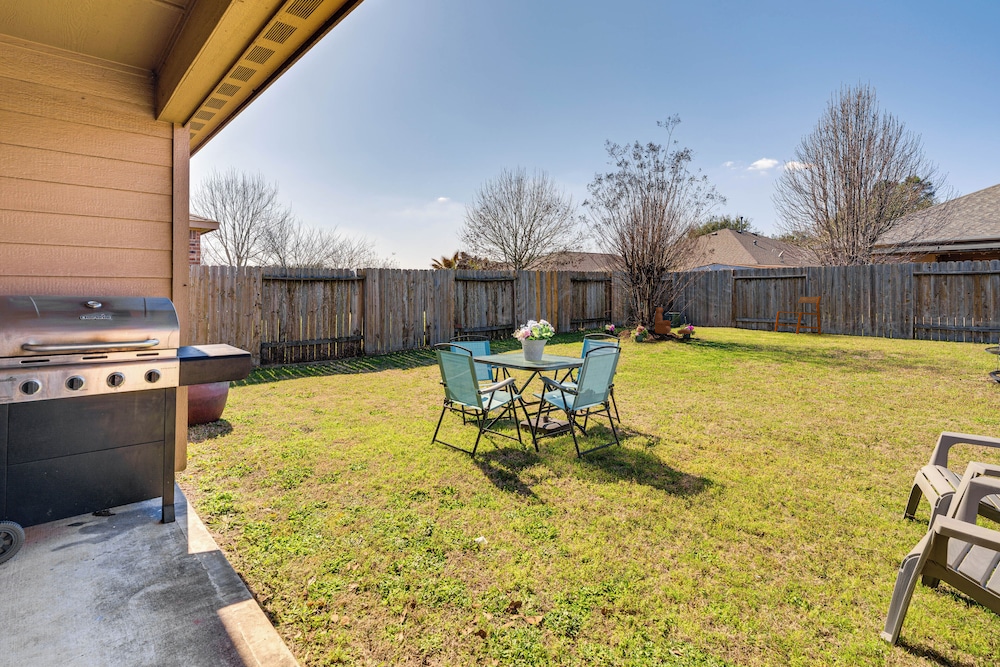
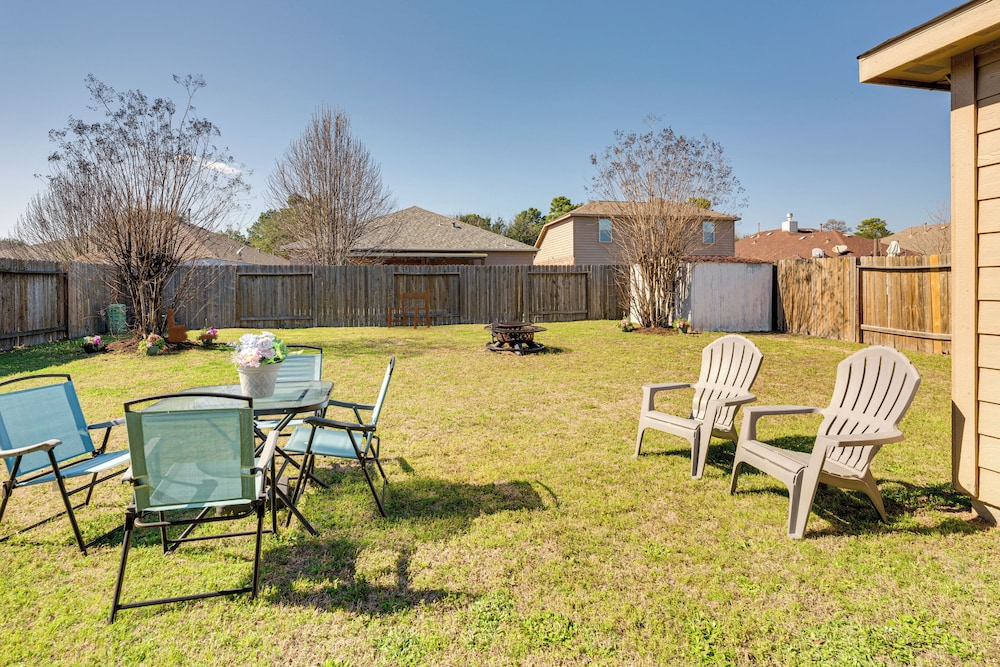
bench: present [775,296,821,334] -> present [388,292,430,329]

